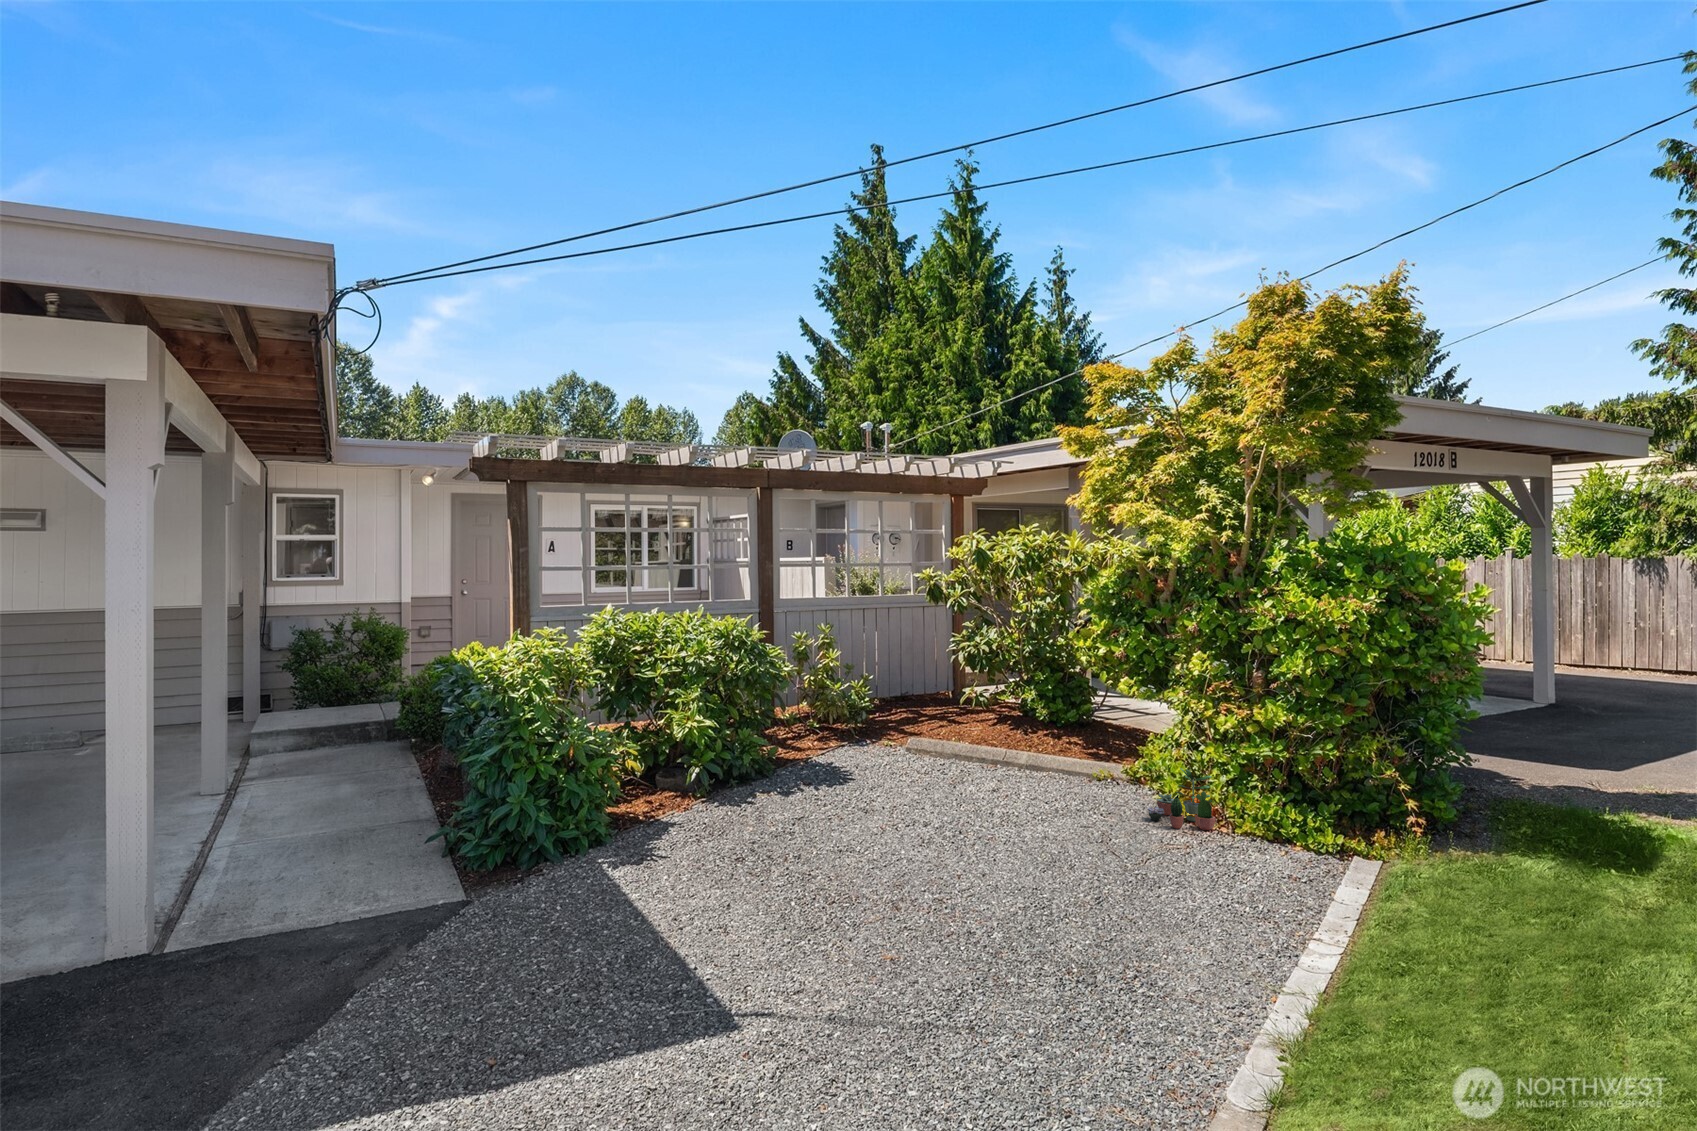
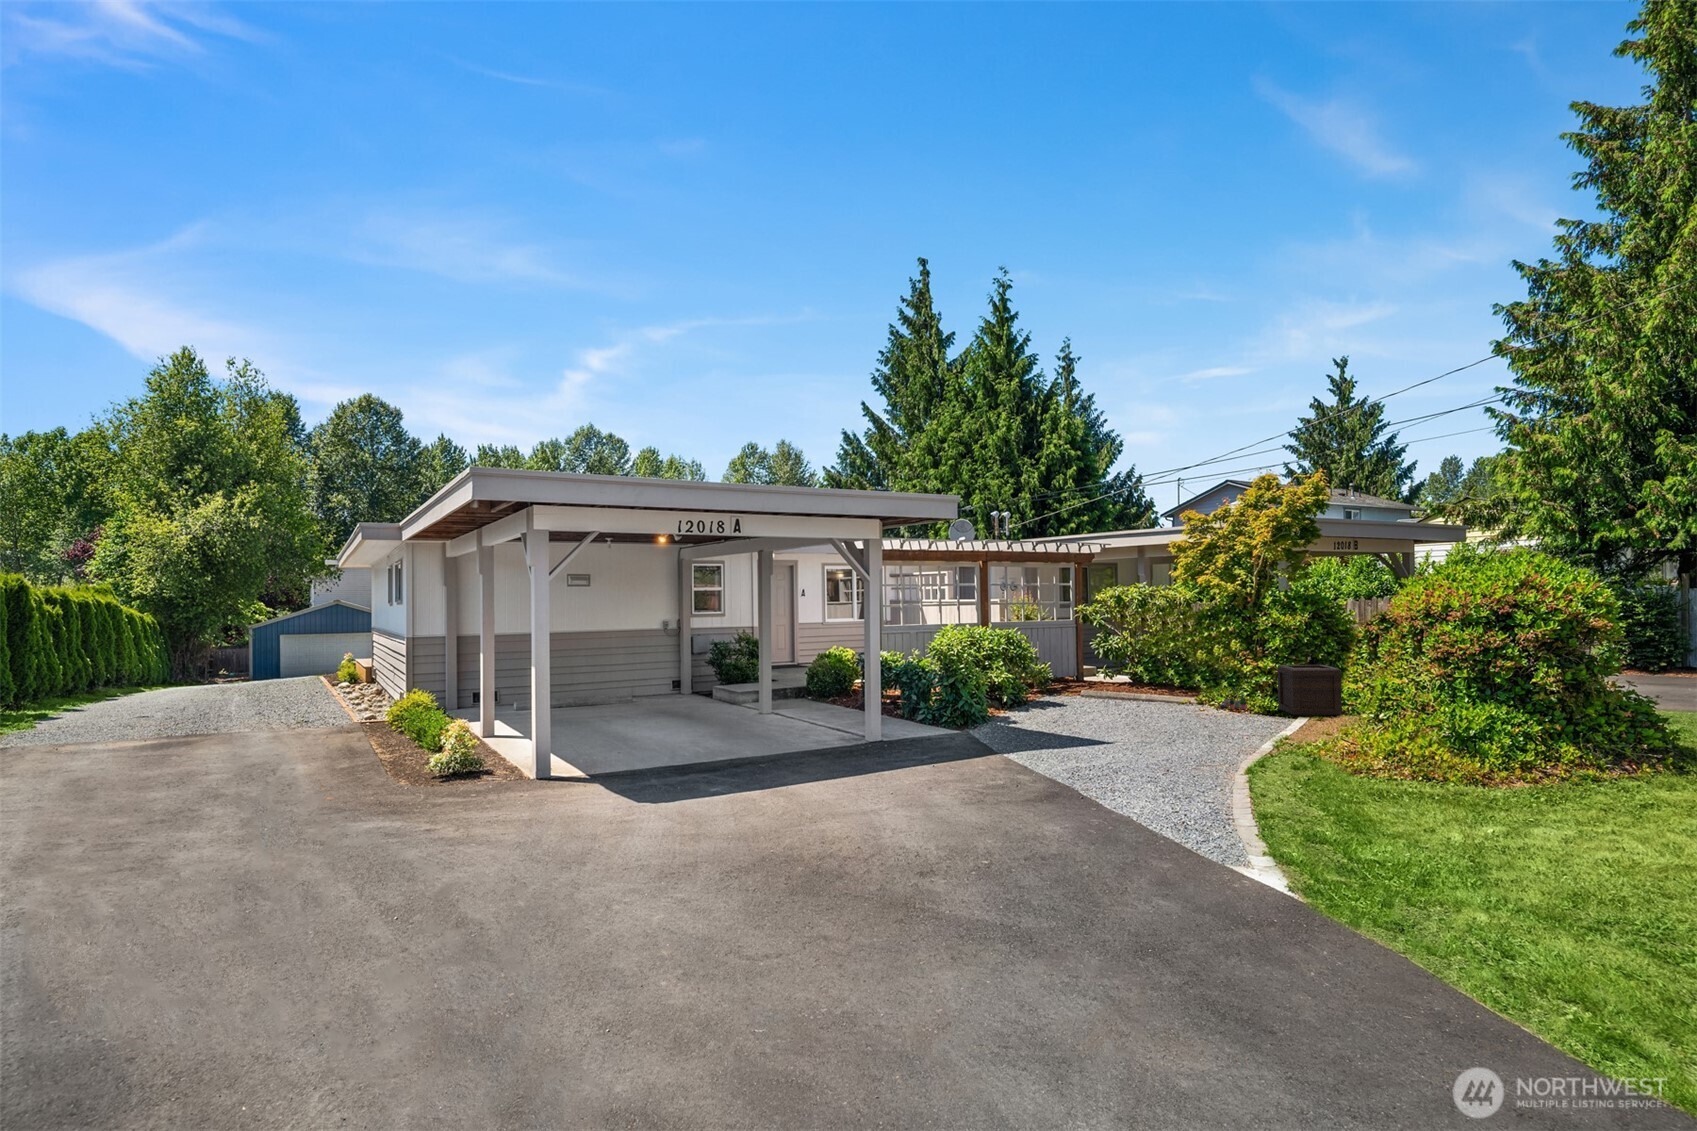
wooden crate: none [1297,724,1484,885] -> present [1278,665,1342,716]

